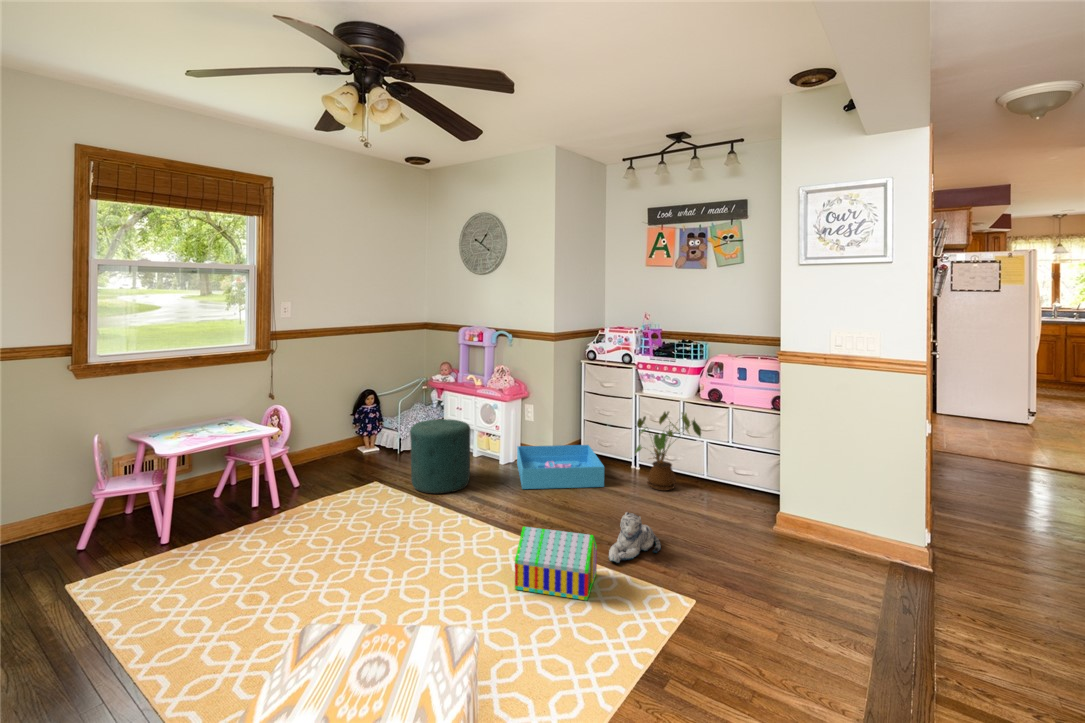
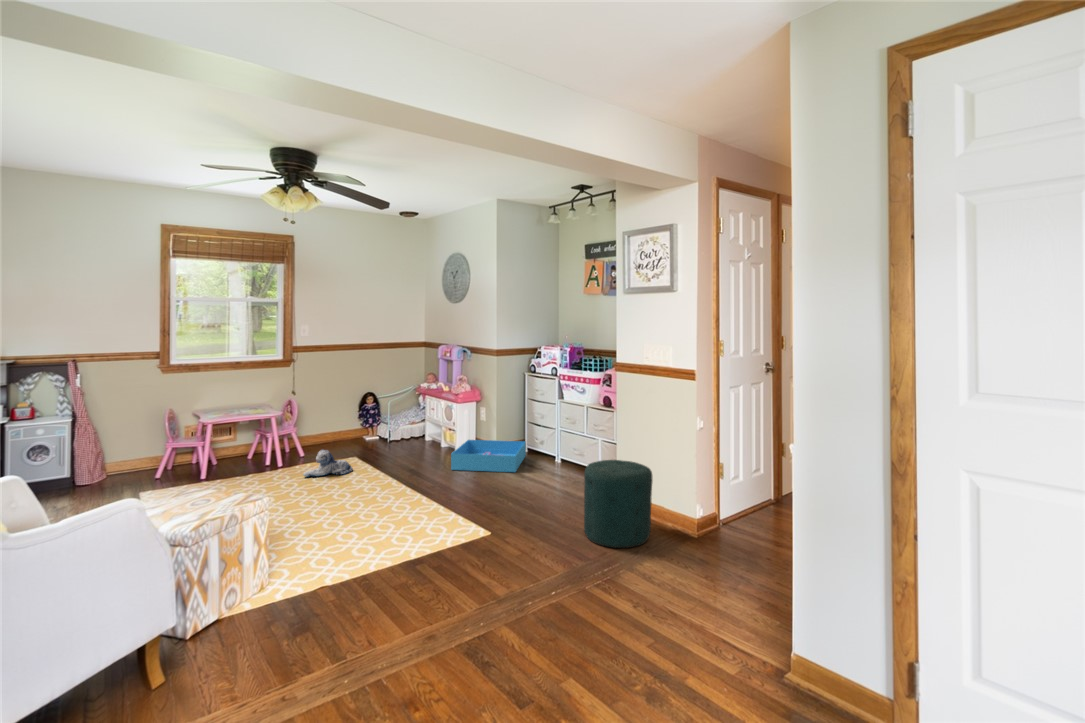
house plant: present [636,412,701,491] -> none [536,413,587,478]
ottoman: present [410,419,470,494] -> present [584,460,652,548]
plush toy: present [609,512,661,563] -> present [303,449,353,477]
toy house: present [515,527,597,600] -> none [377,482,442,534]

